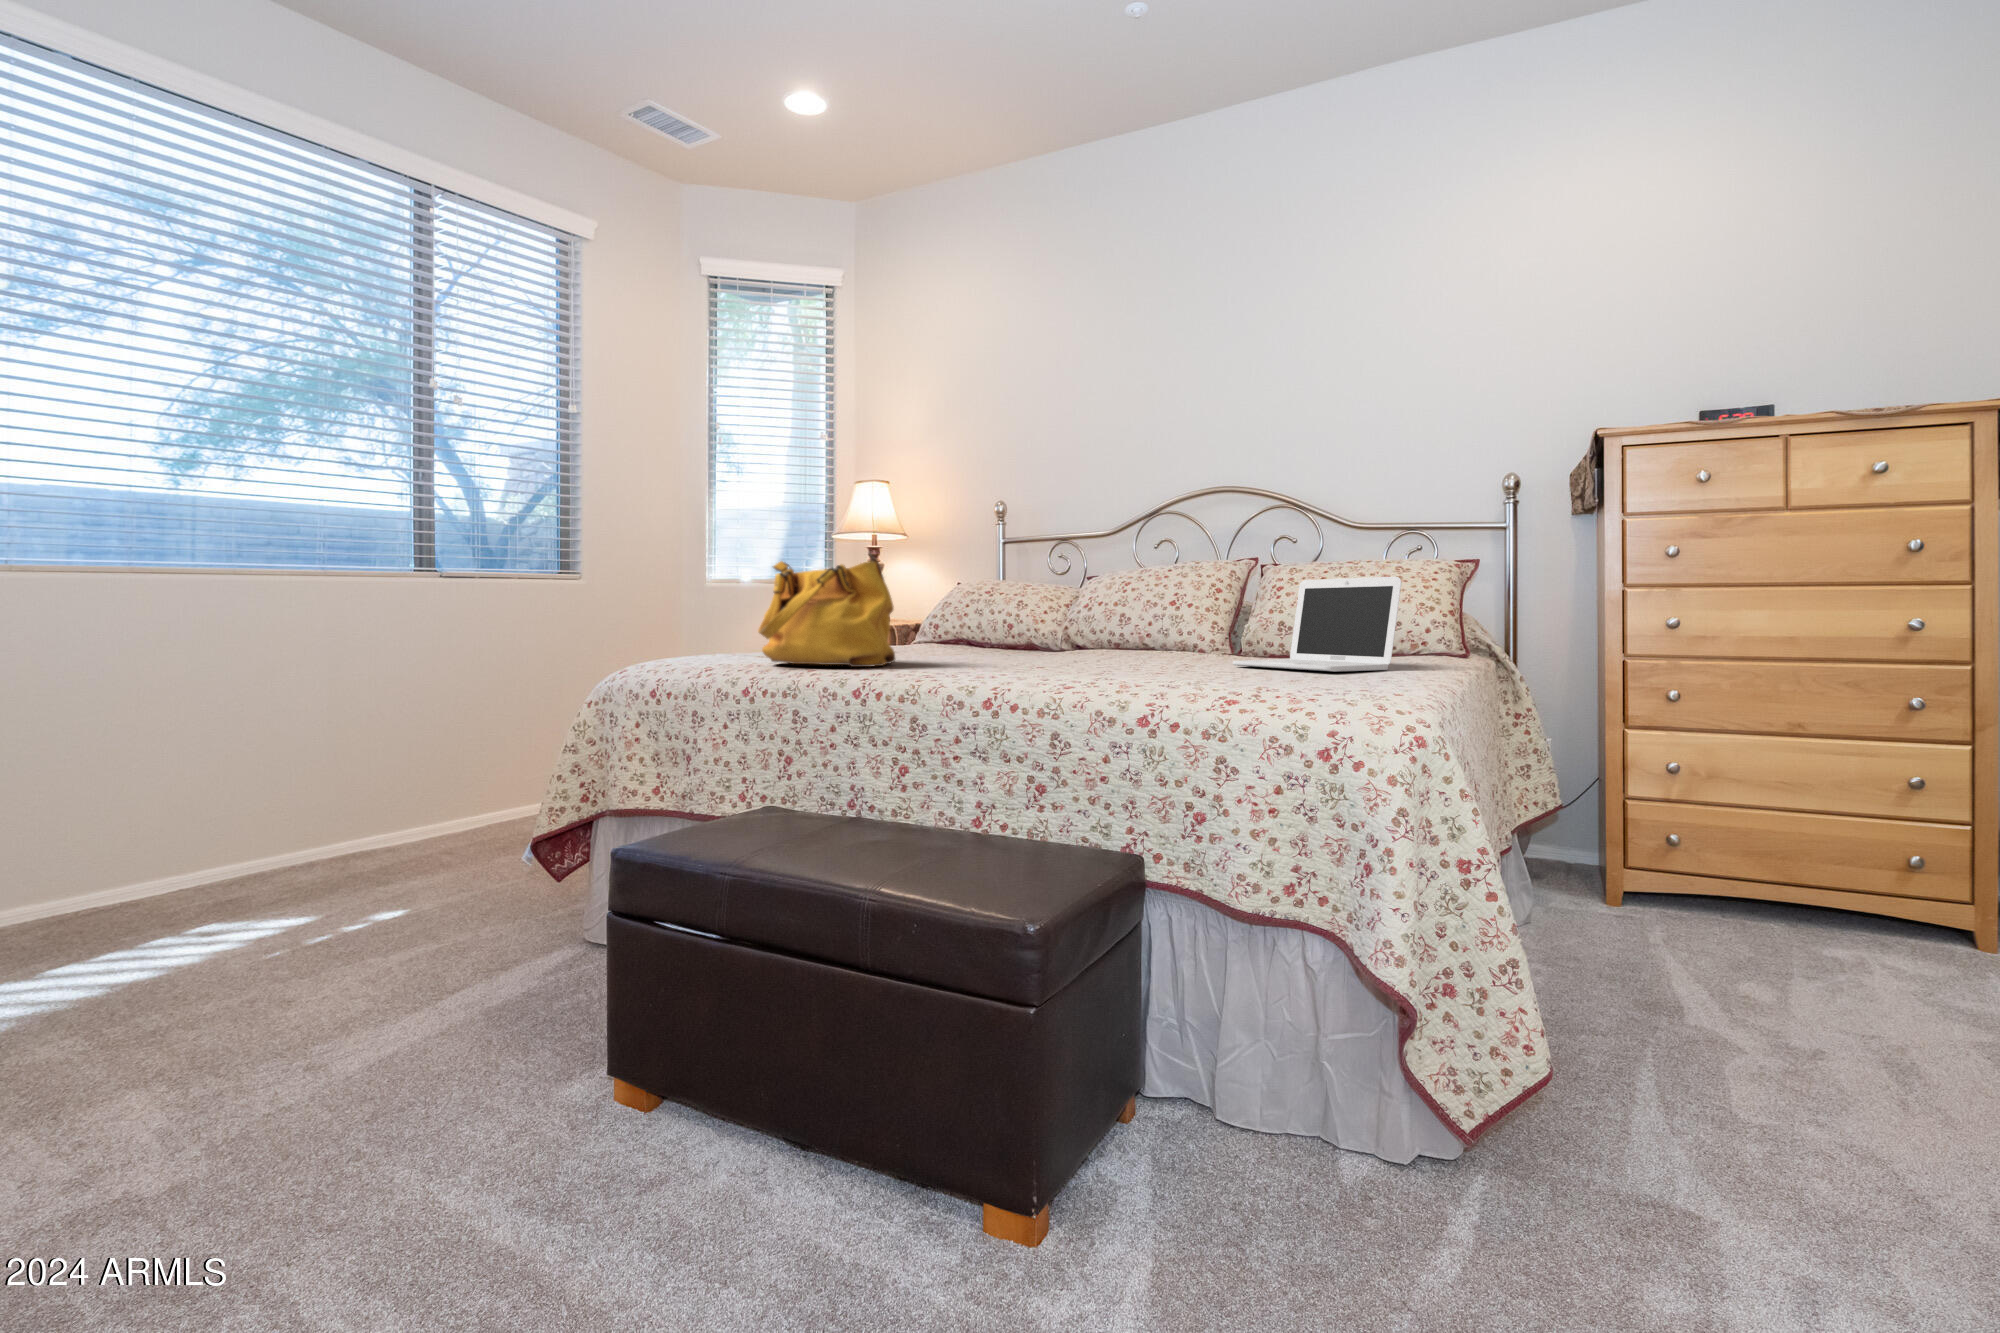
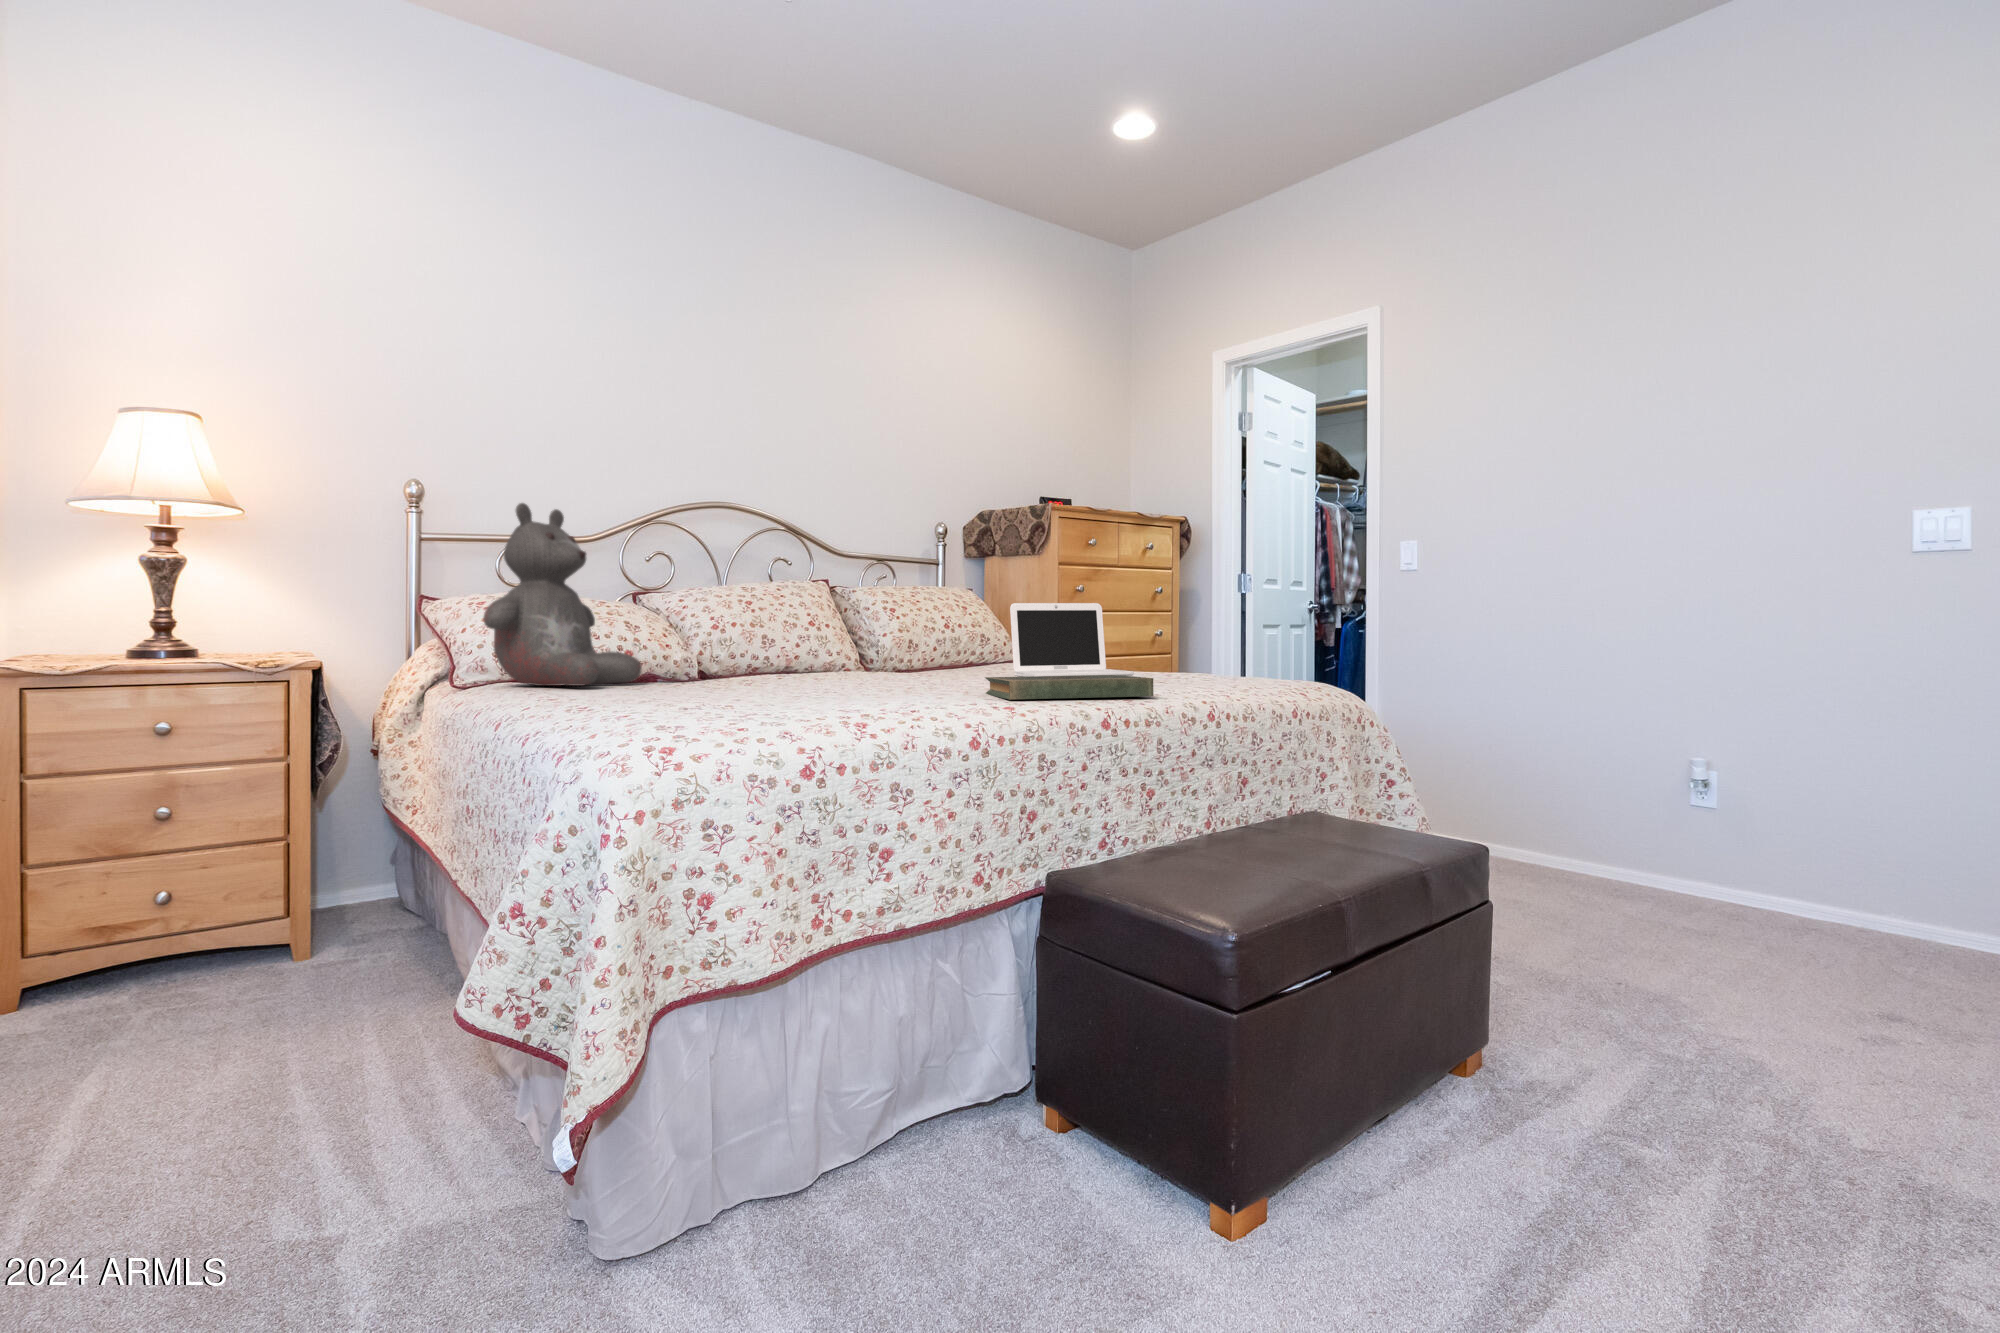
teddy bear: none [919,525,1021,648] -> present [483,503,642,686]
handbag: present [758,553,895,667] -> none [727,551,924,710]
book: none [905,655,1064,679] -> present [985,675,1153,700]

